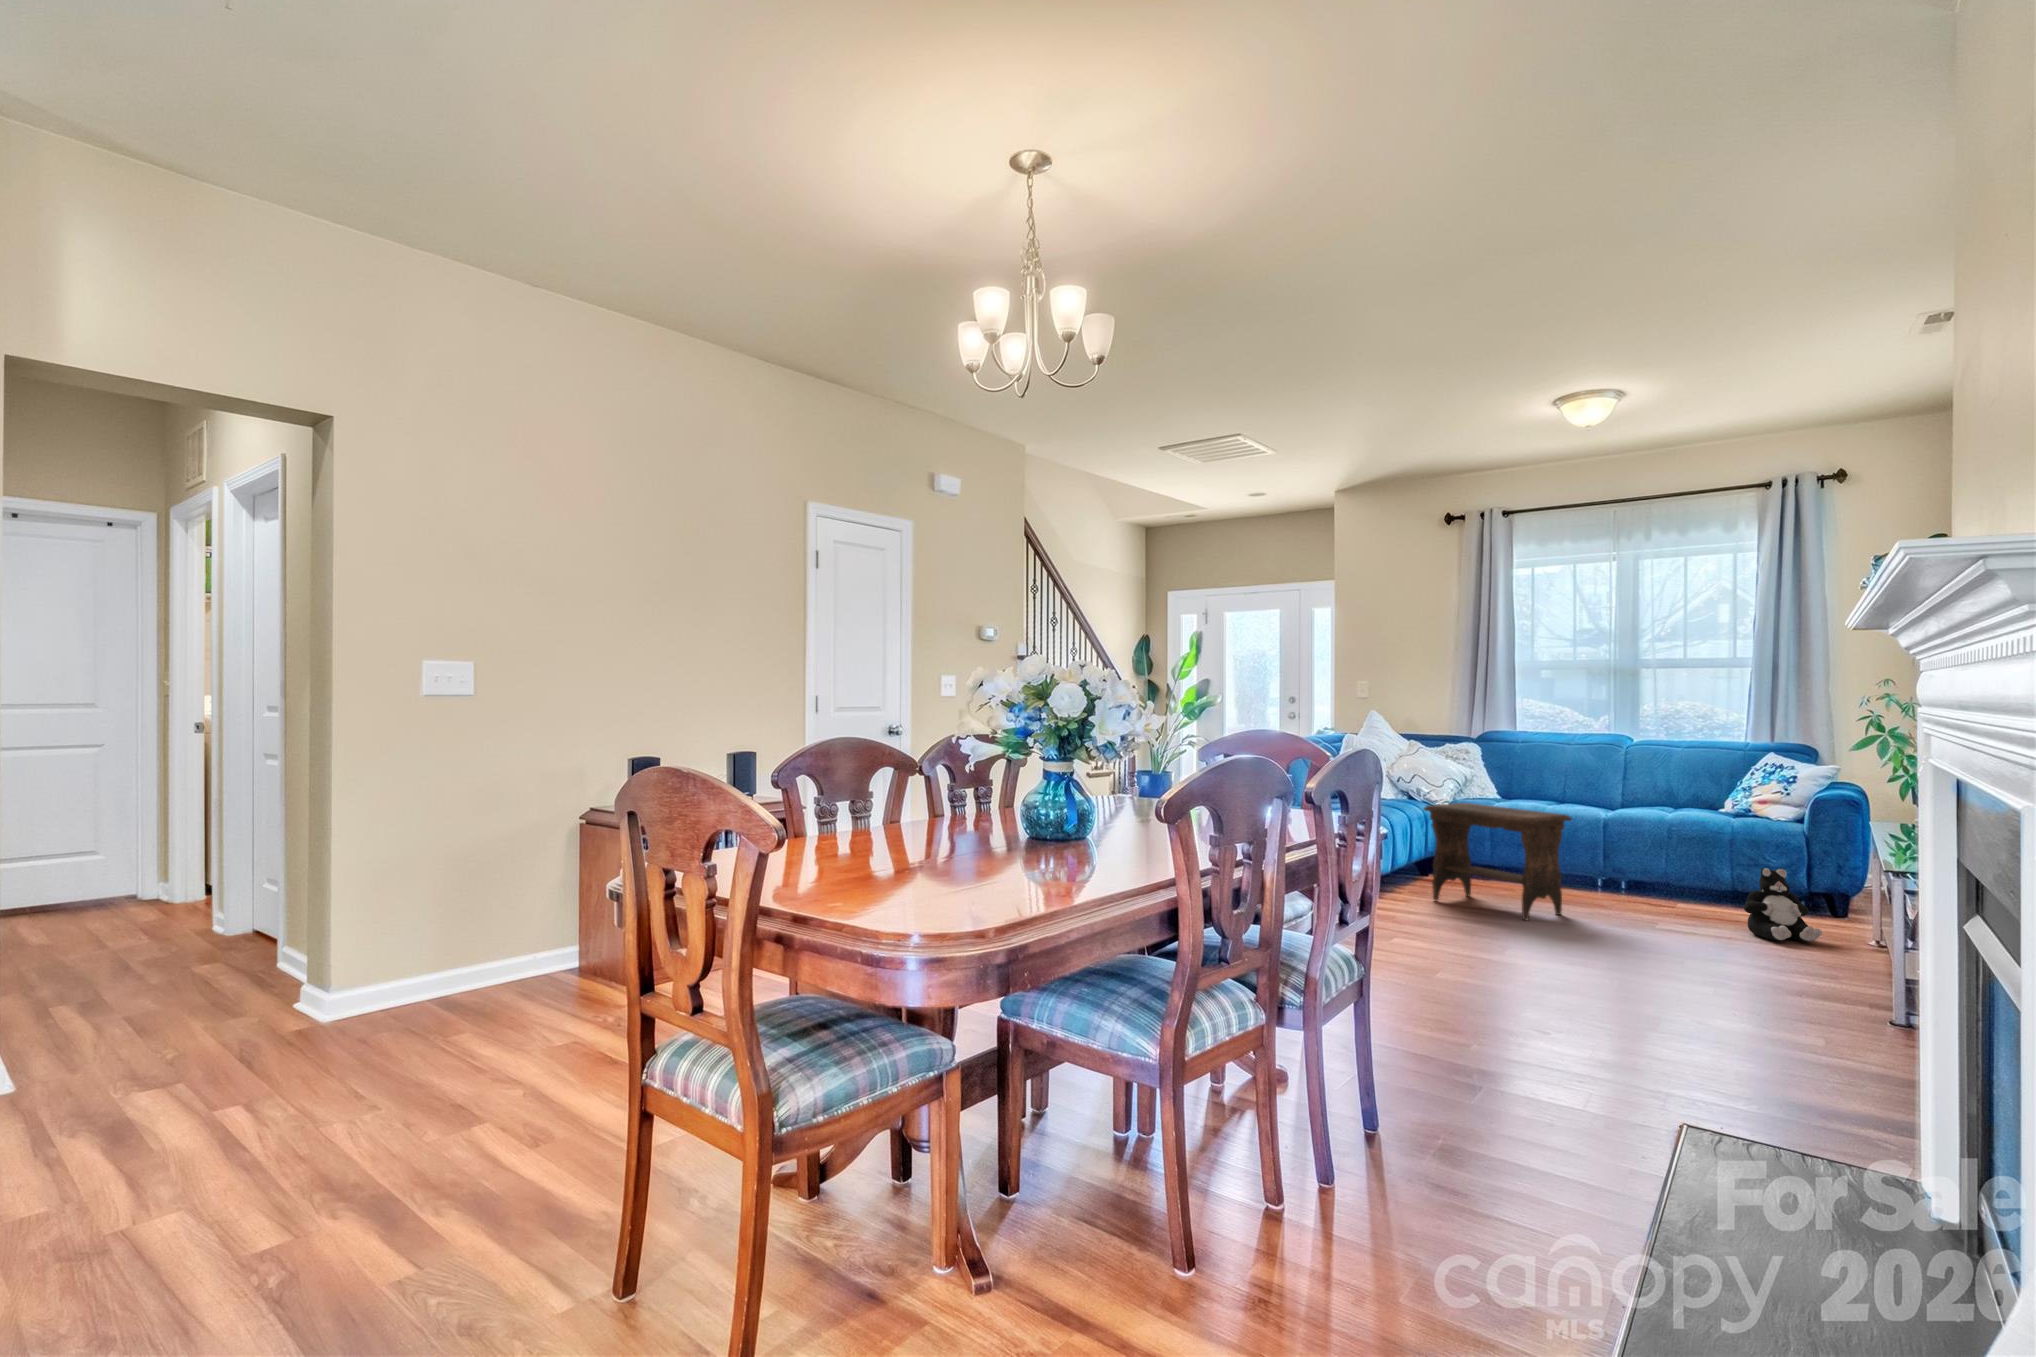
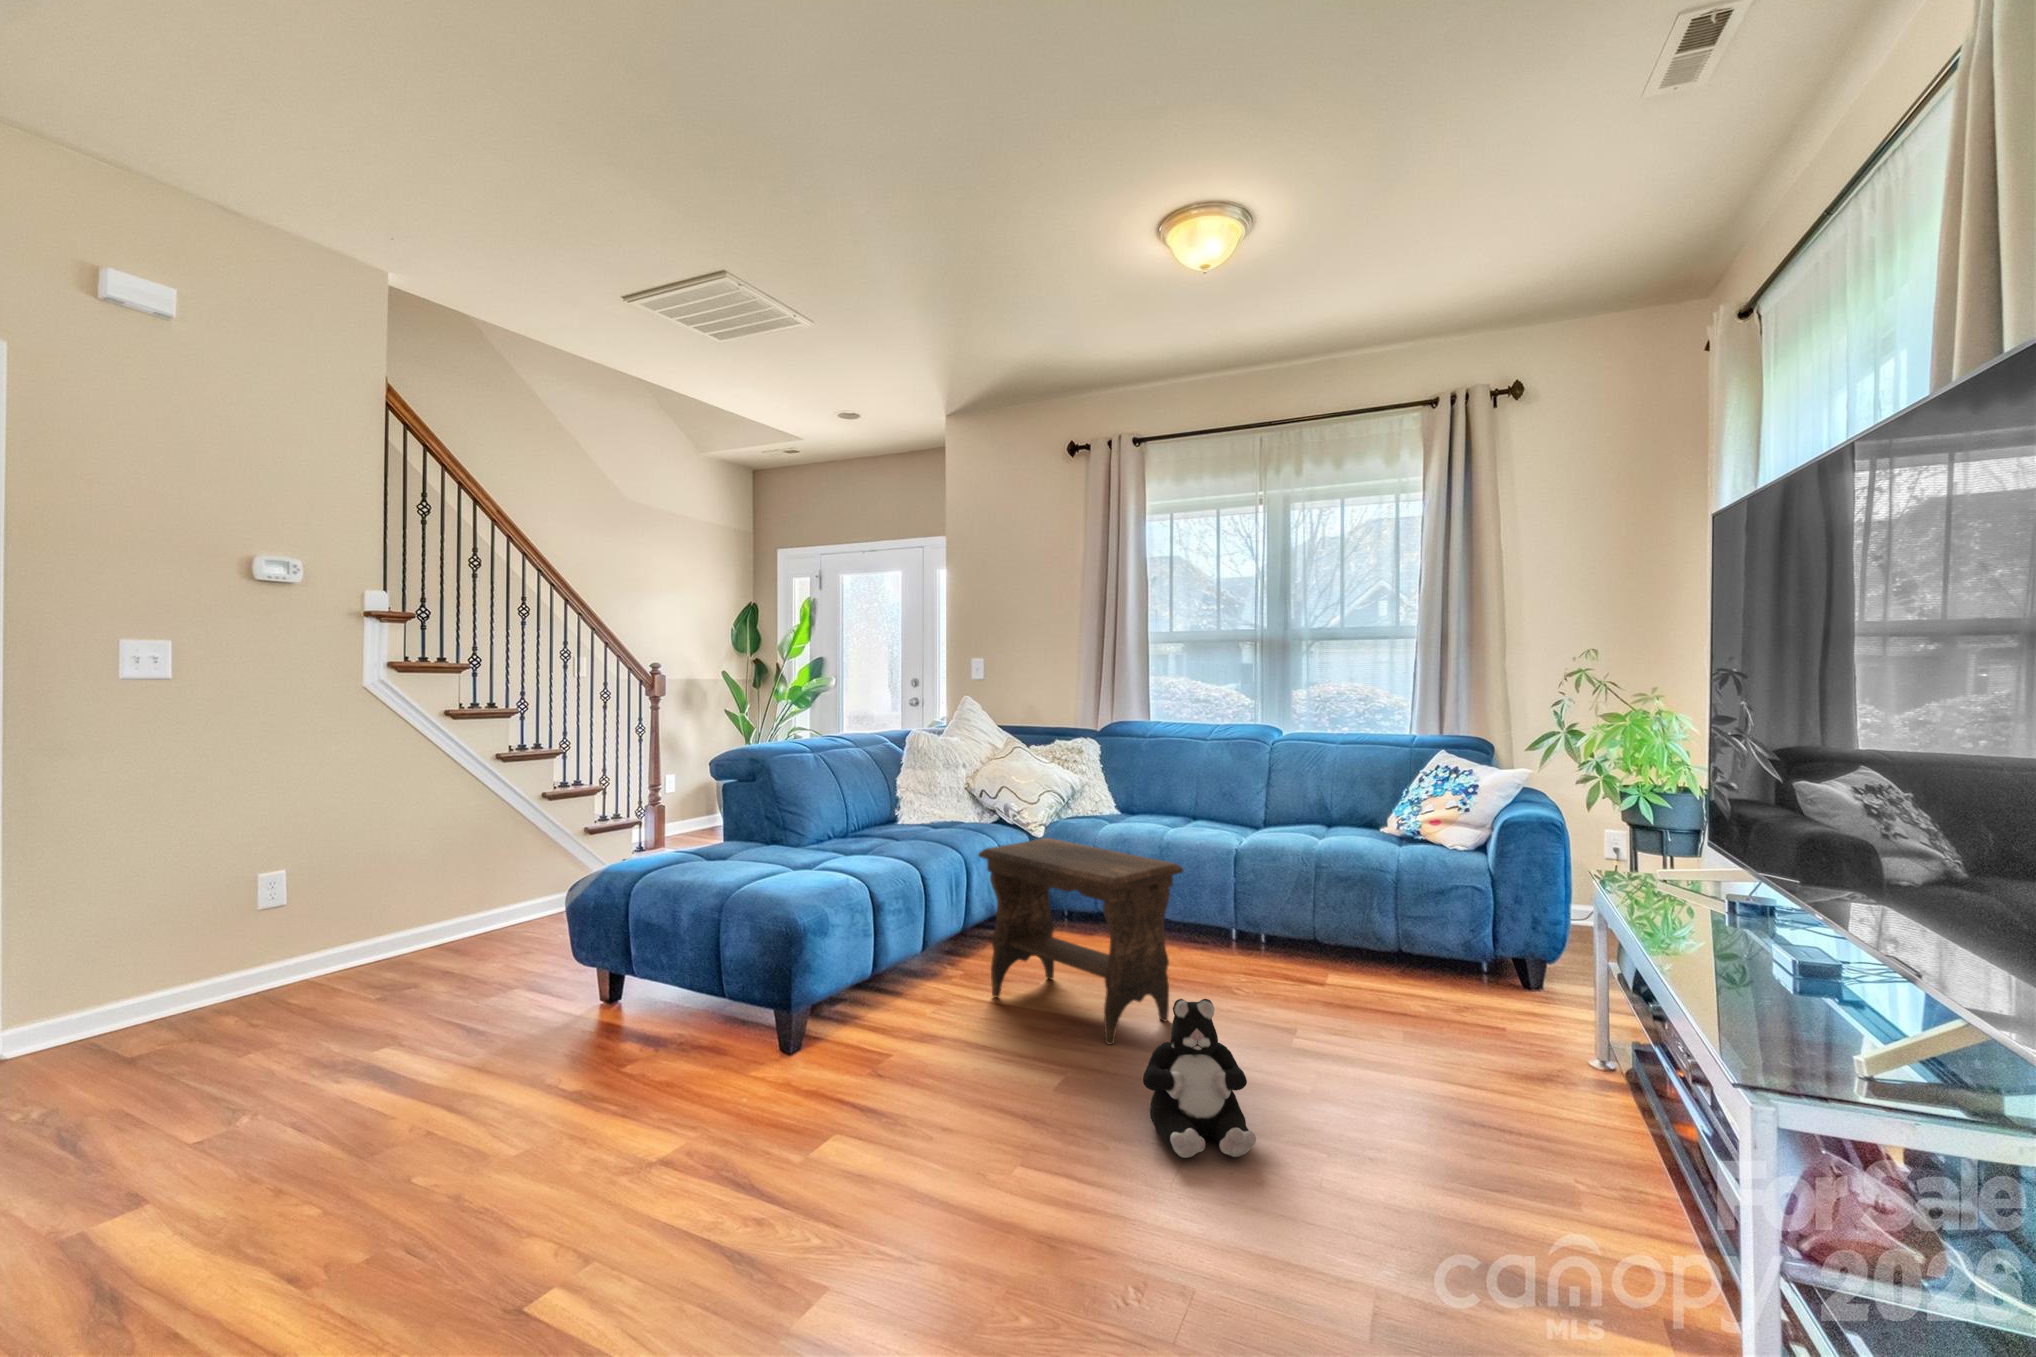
plush toy: present [1744,868,1822,942] -> present [1143,999,1256,1158]

